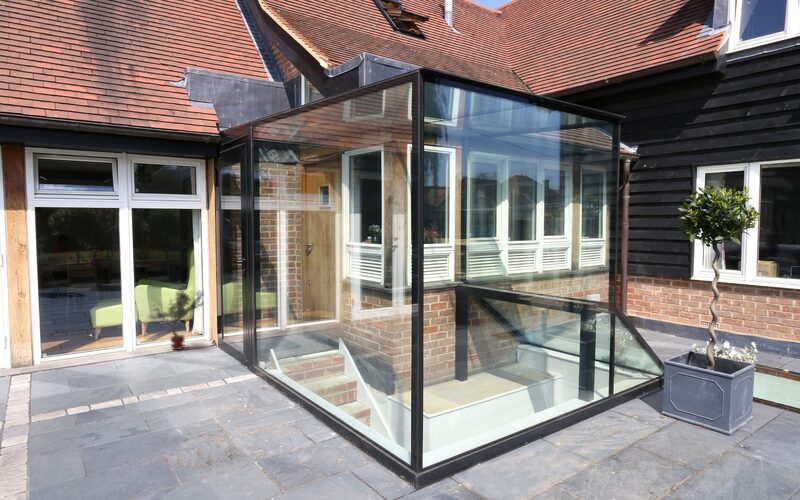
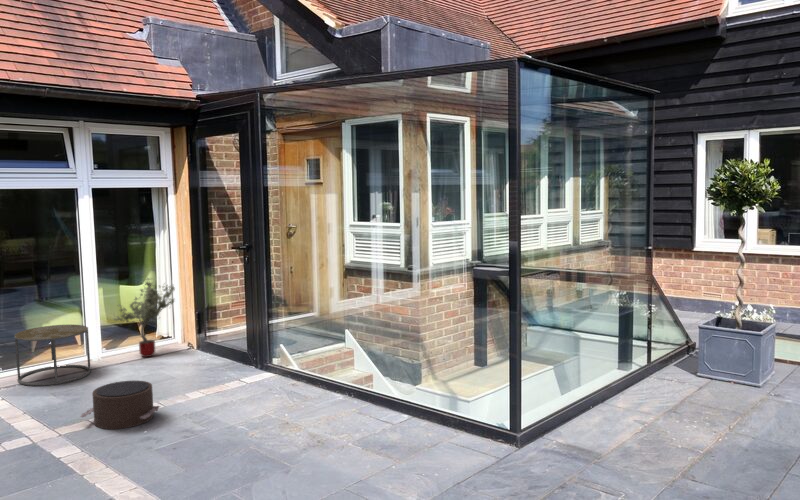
side table: none [58,319,123,370] -> present [14,325,91,386]
pouf: none [55,375,127,420] -> present [80,381,159,429]

